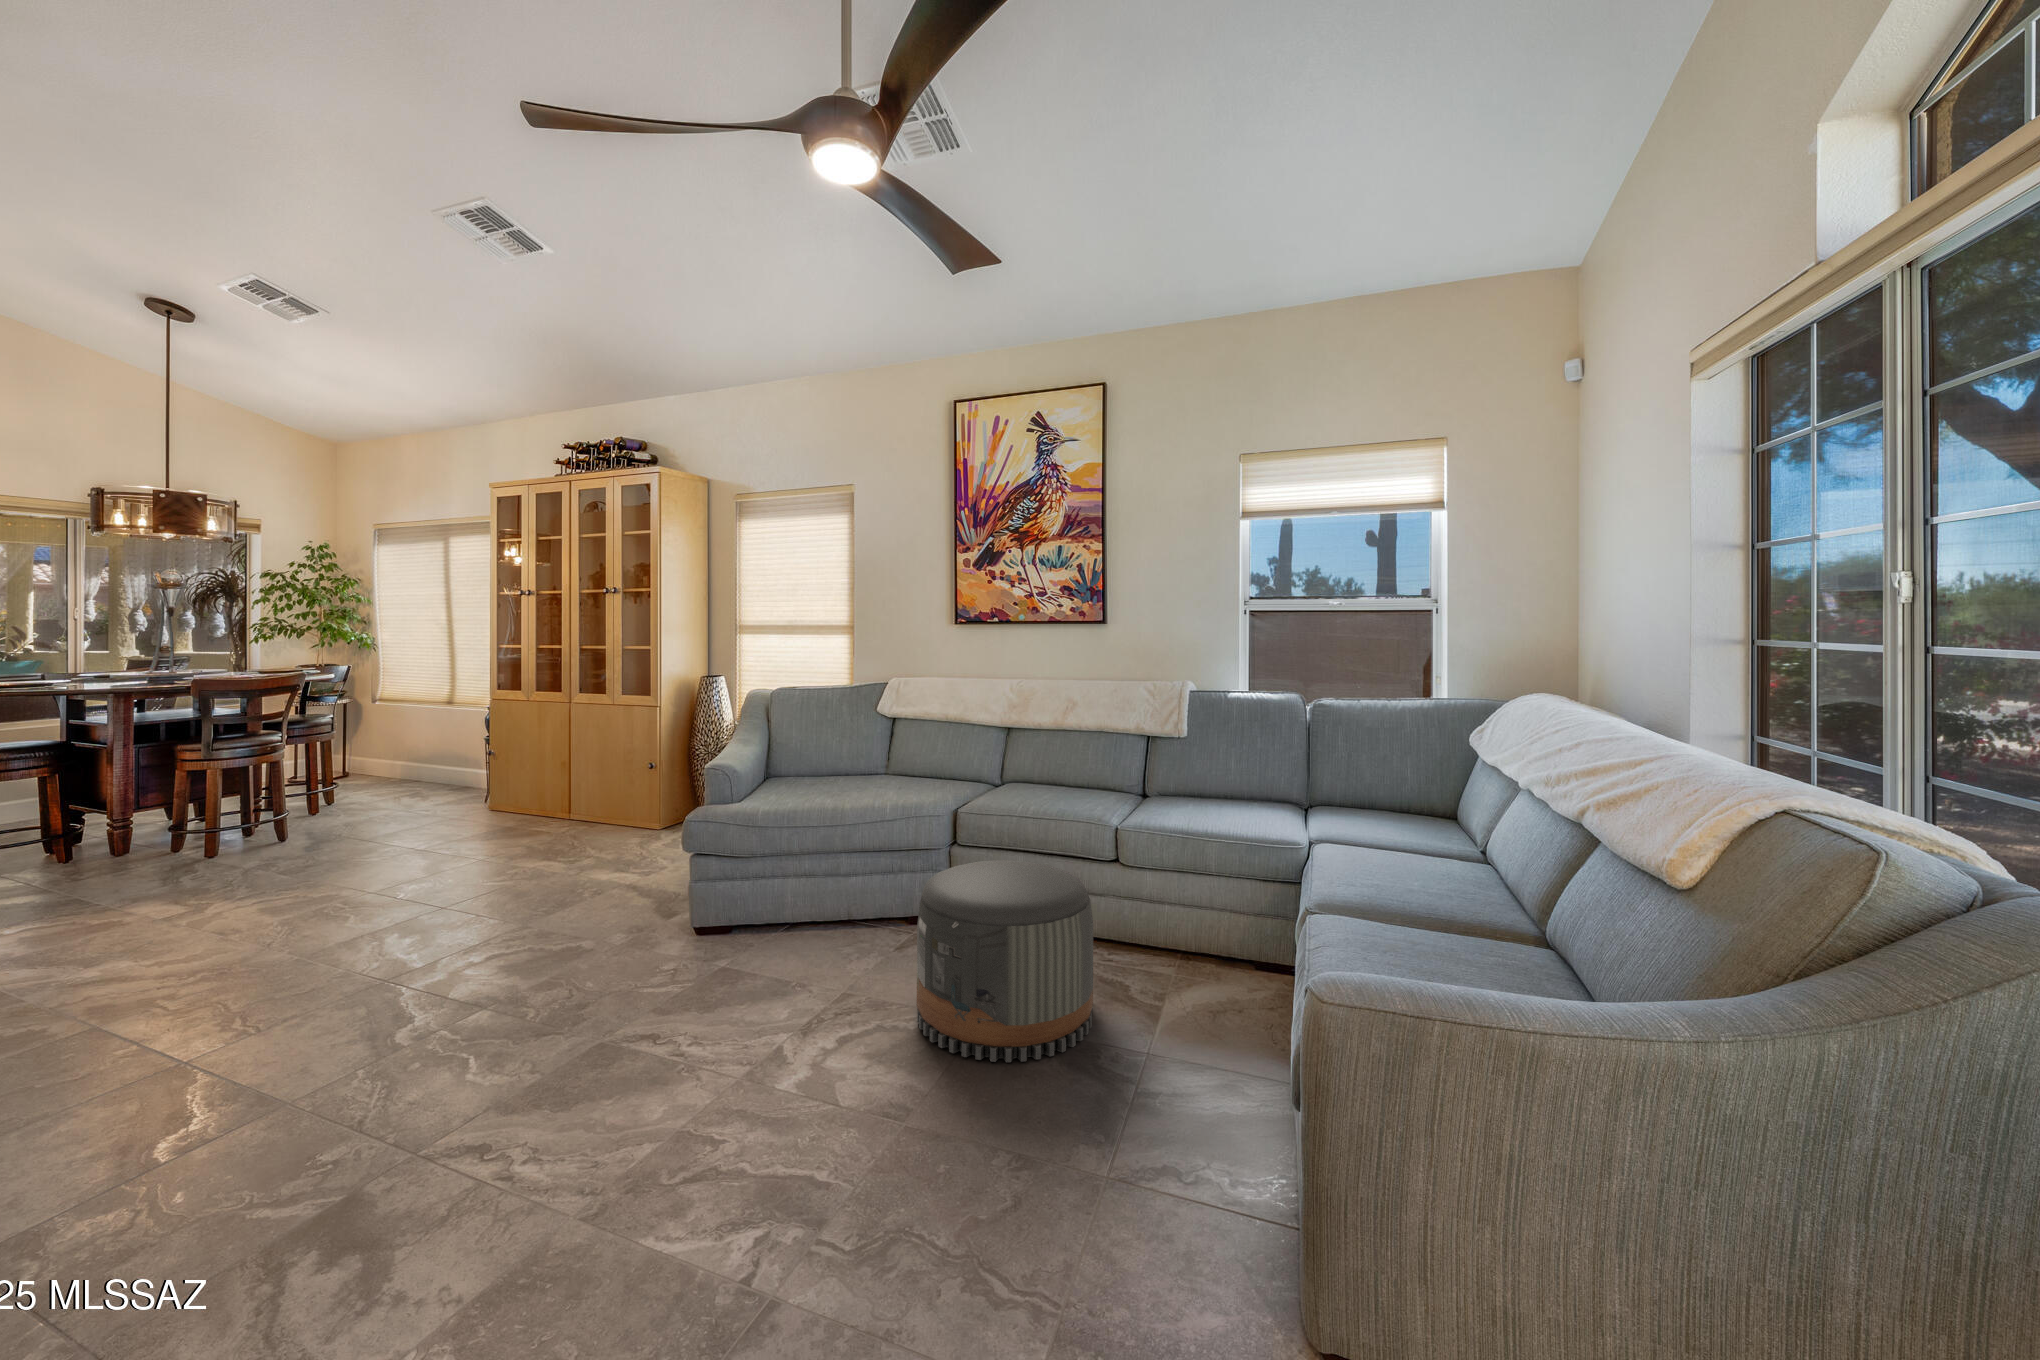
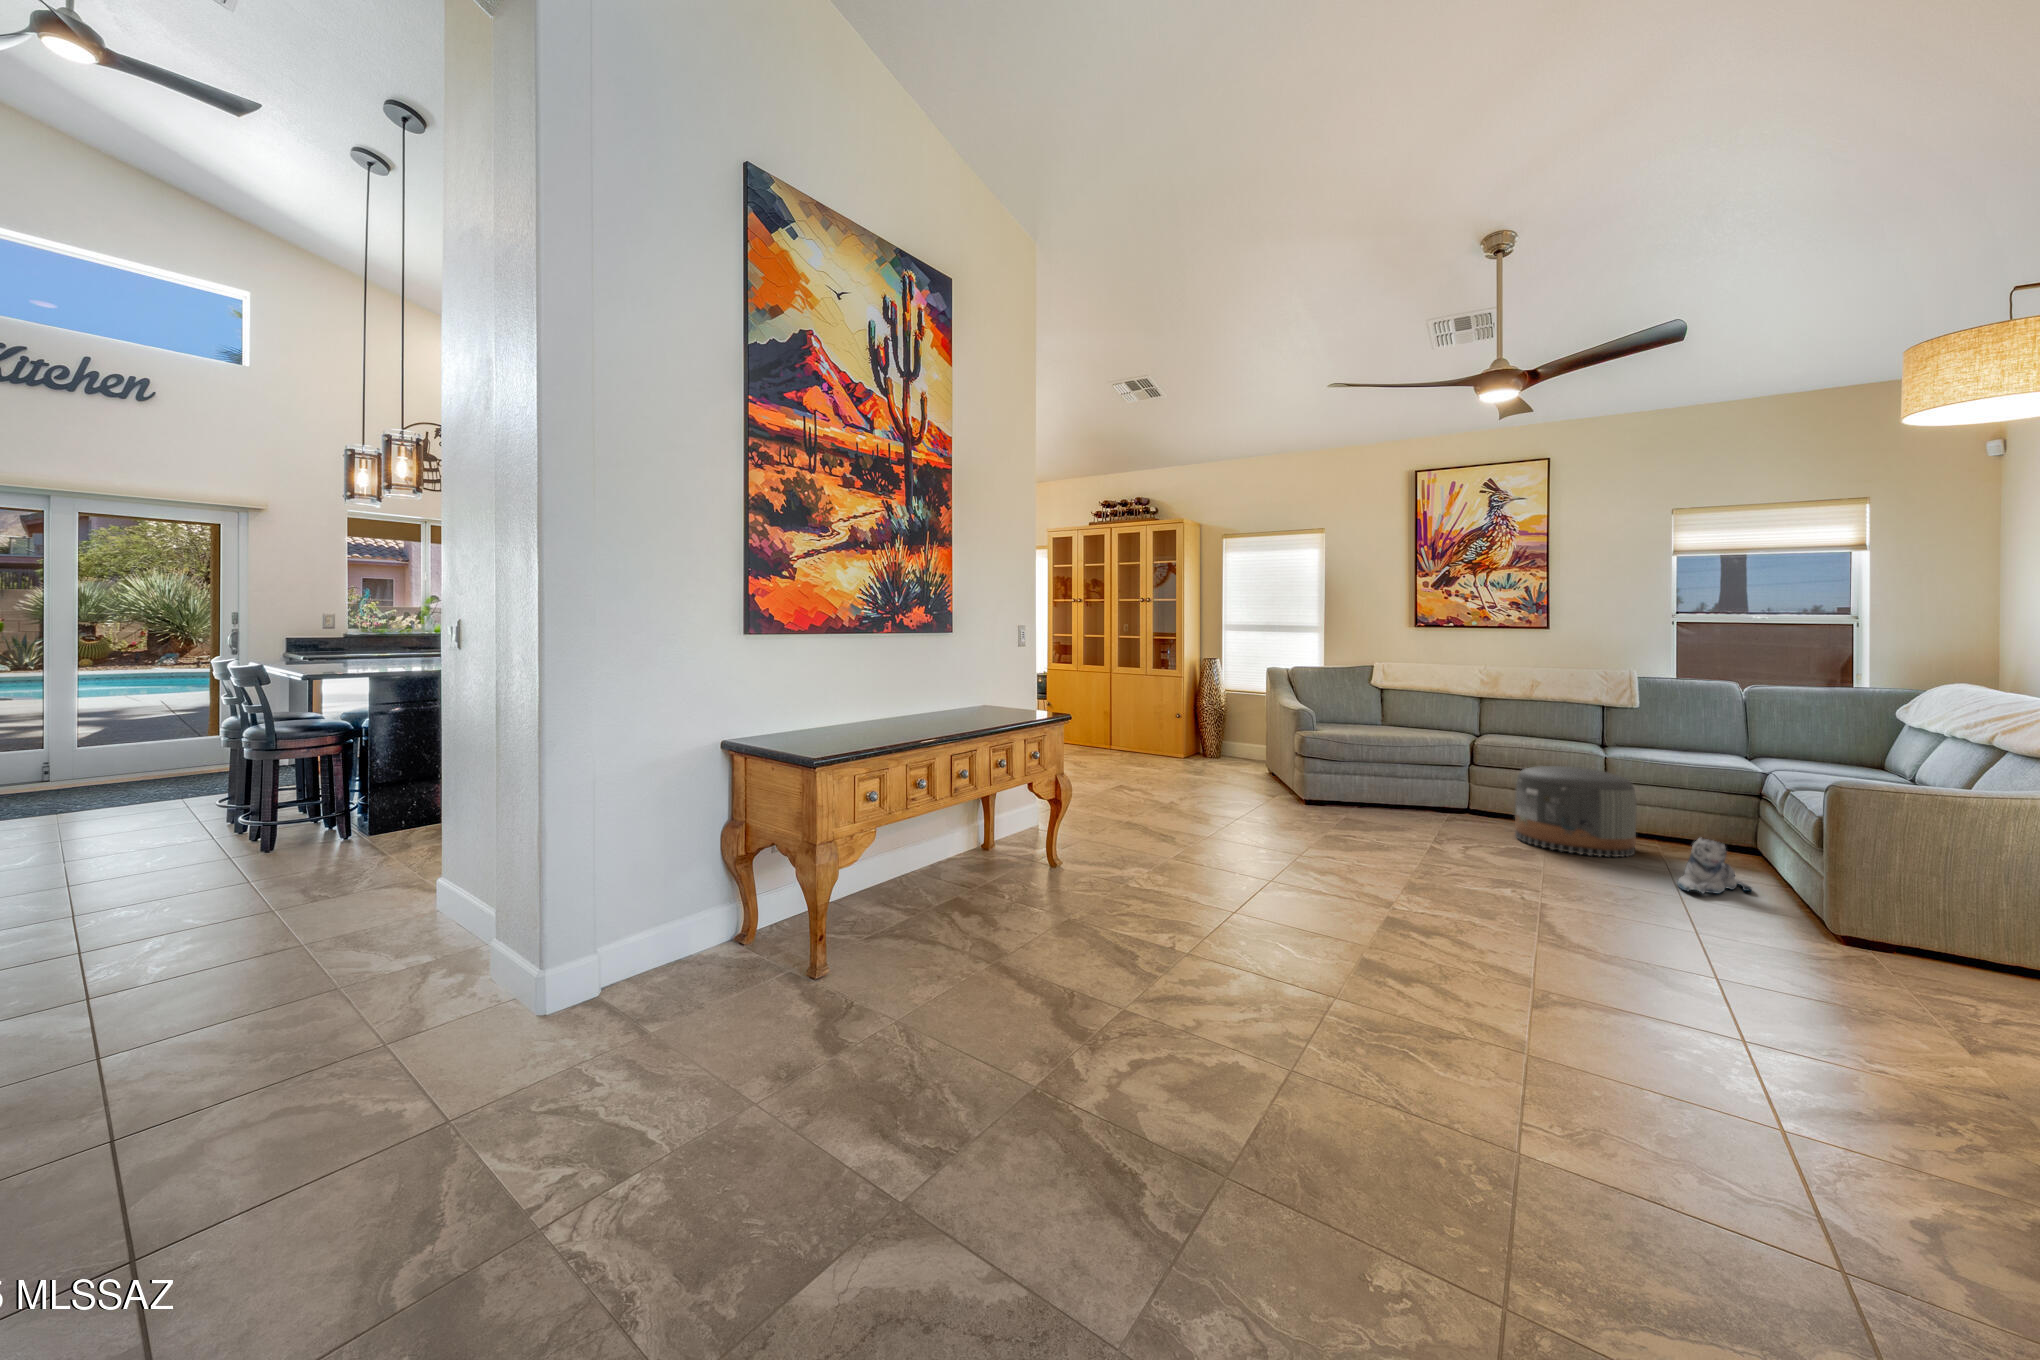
plush toy: none [1051,1071,1205,1244] -> present [1677,837,1752,894]

